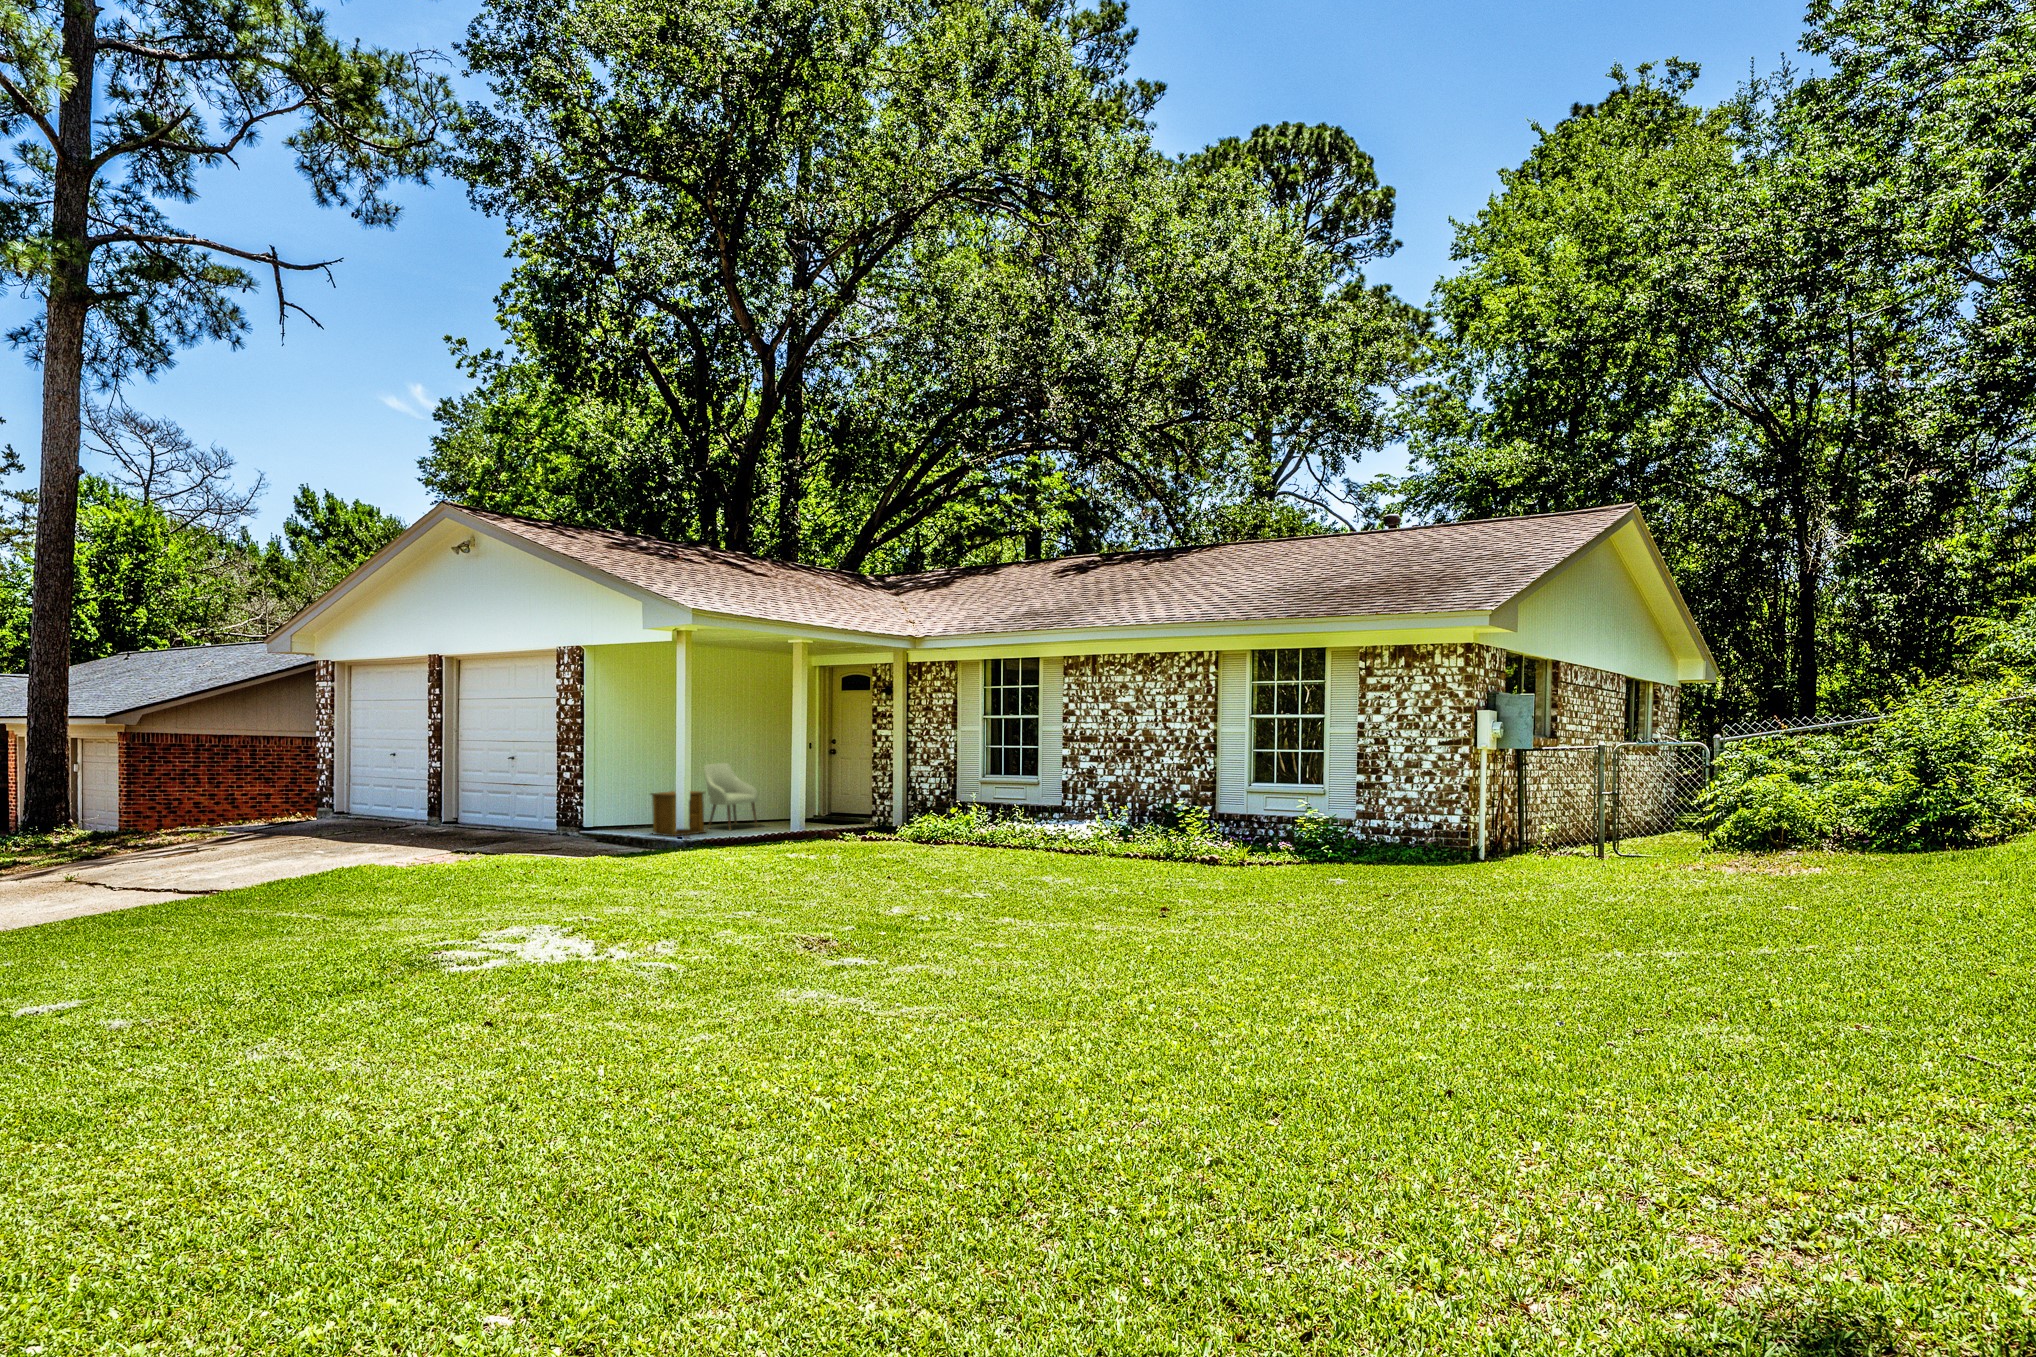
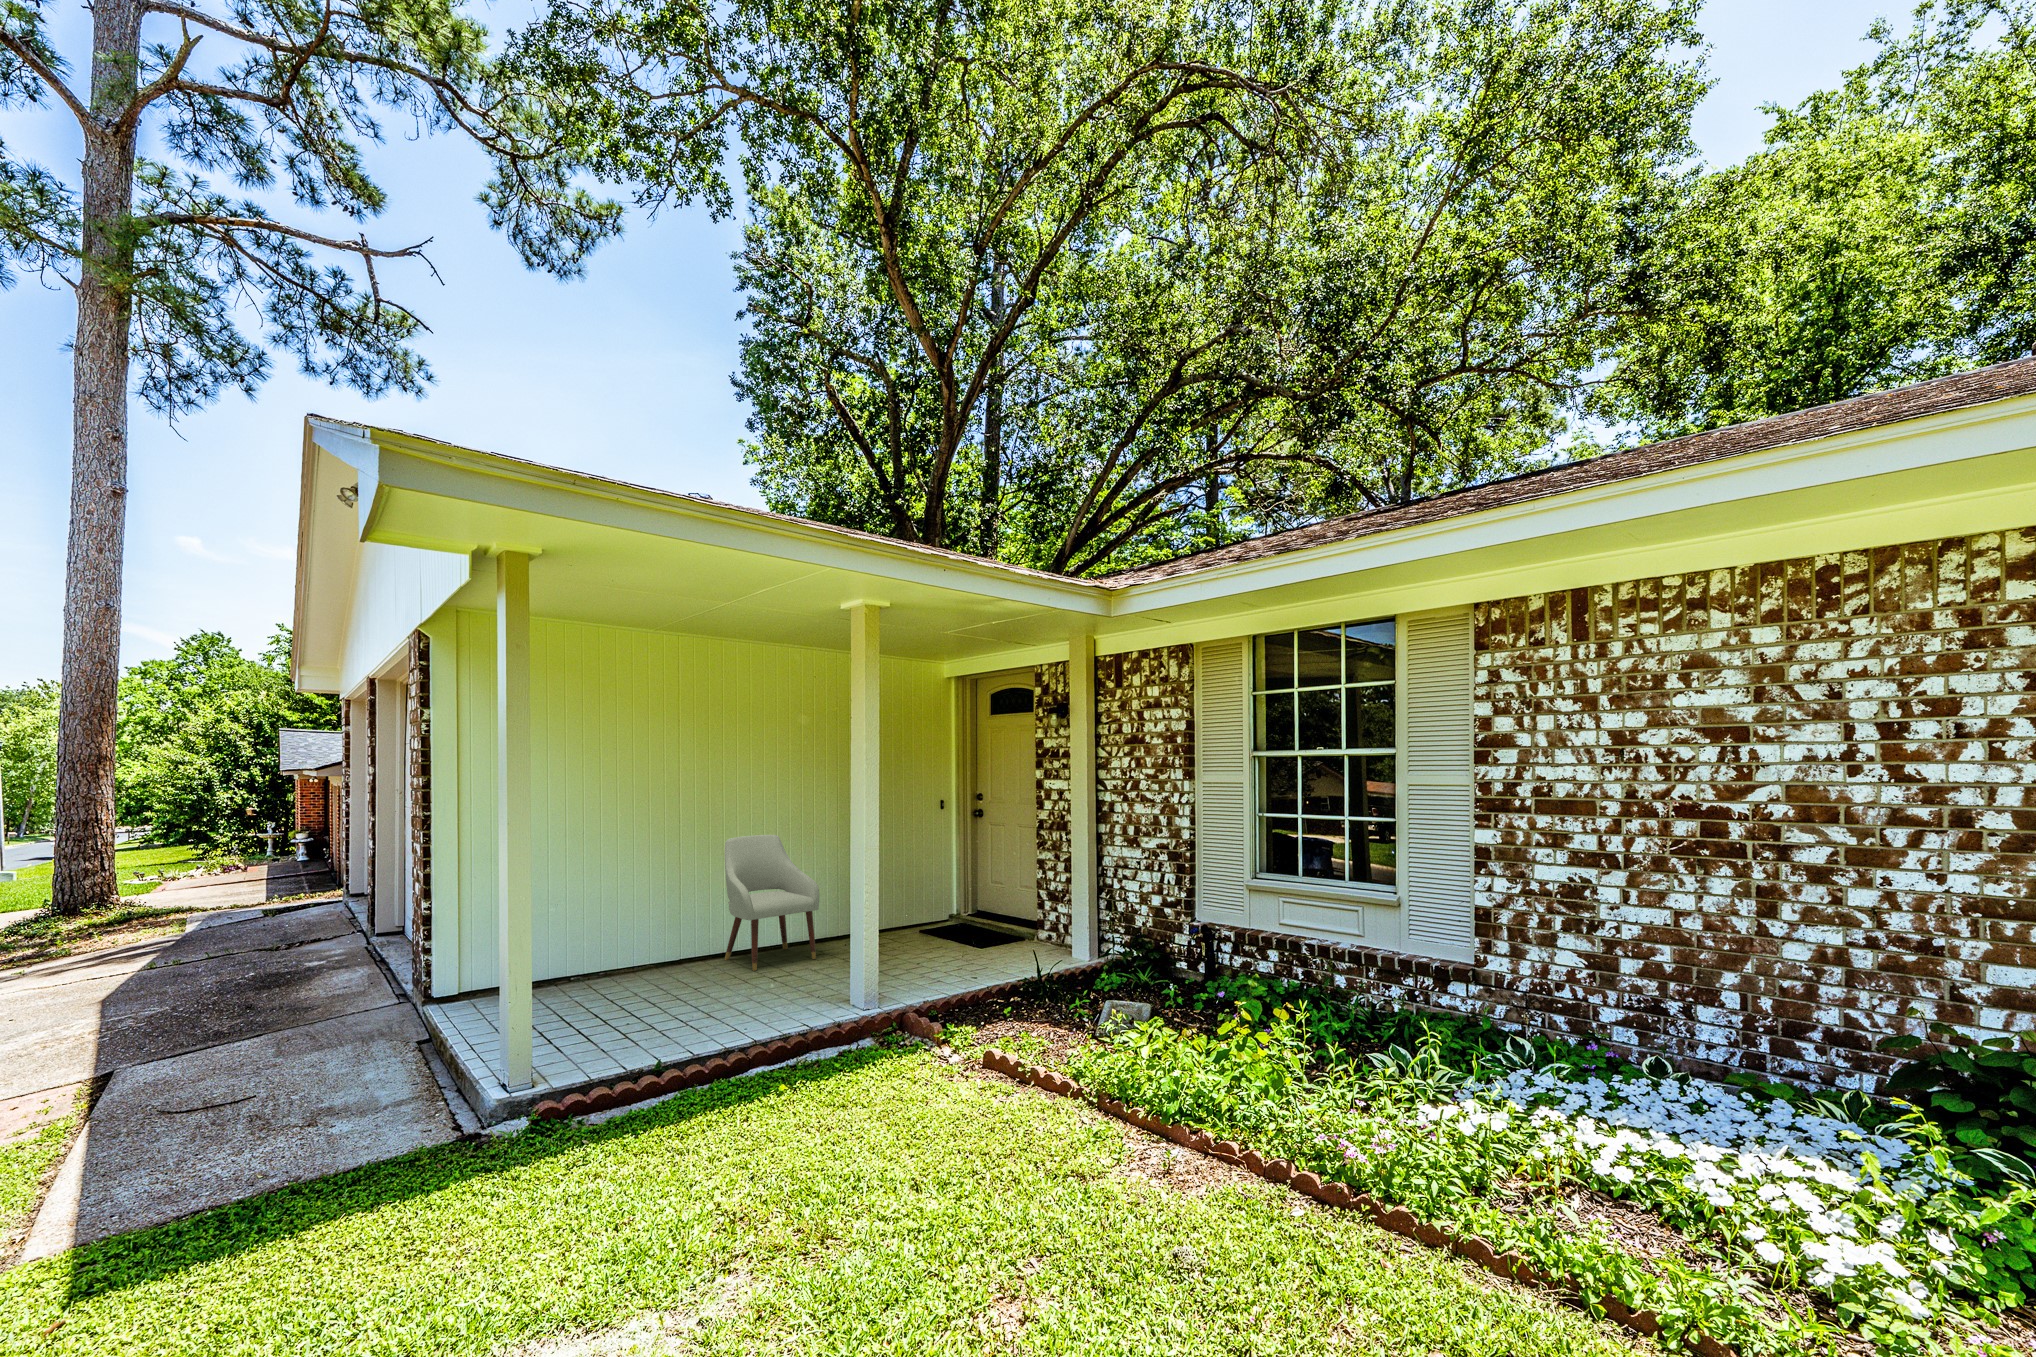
side table: present [651,791,706,836] -> none [596,888,703,993]

